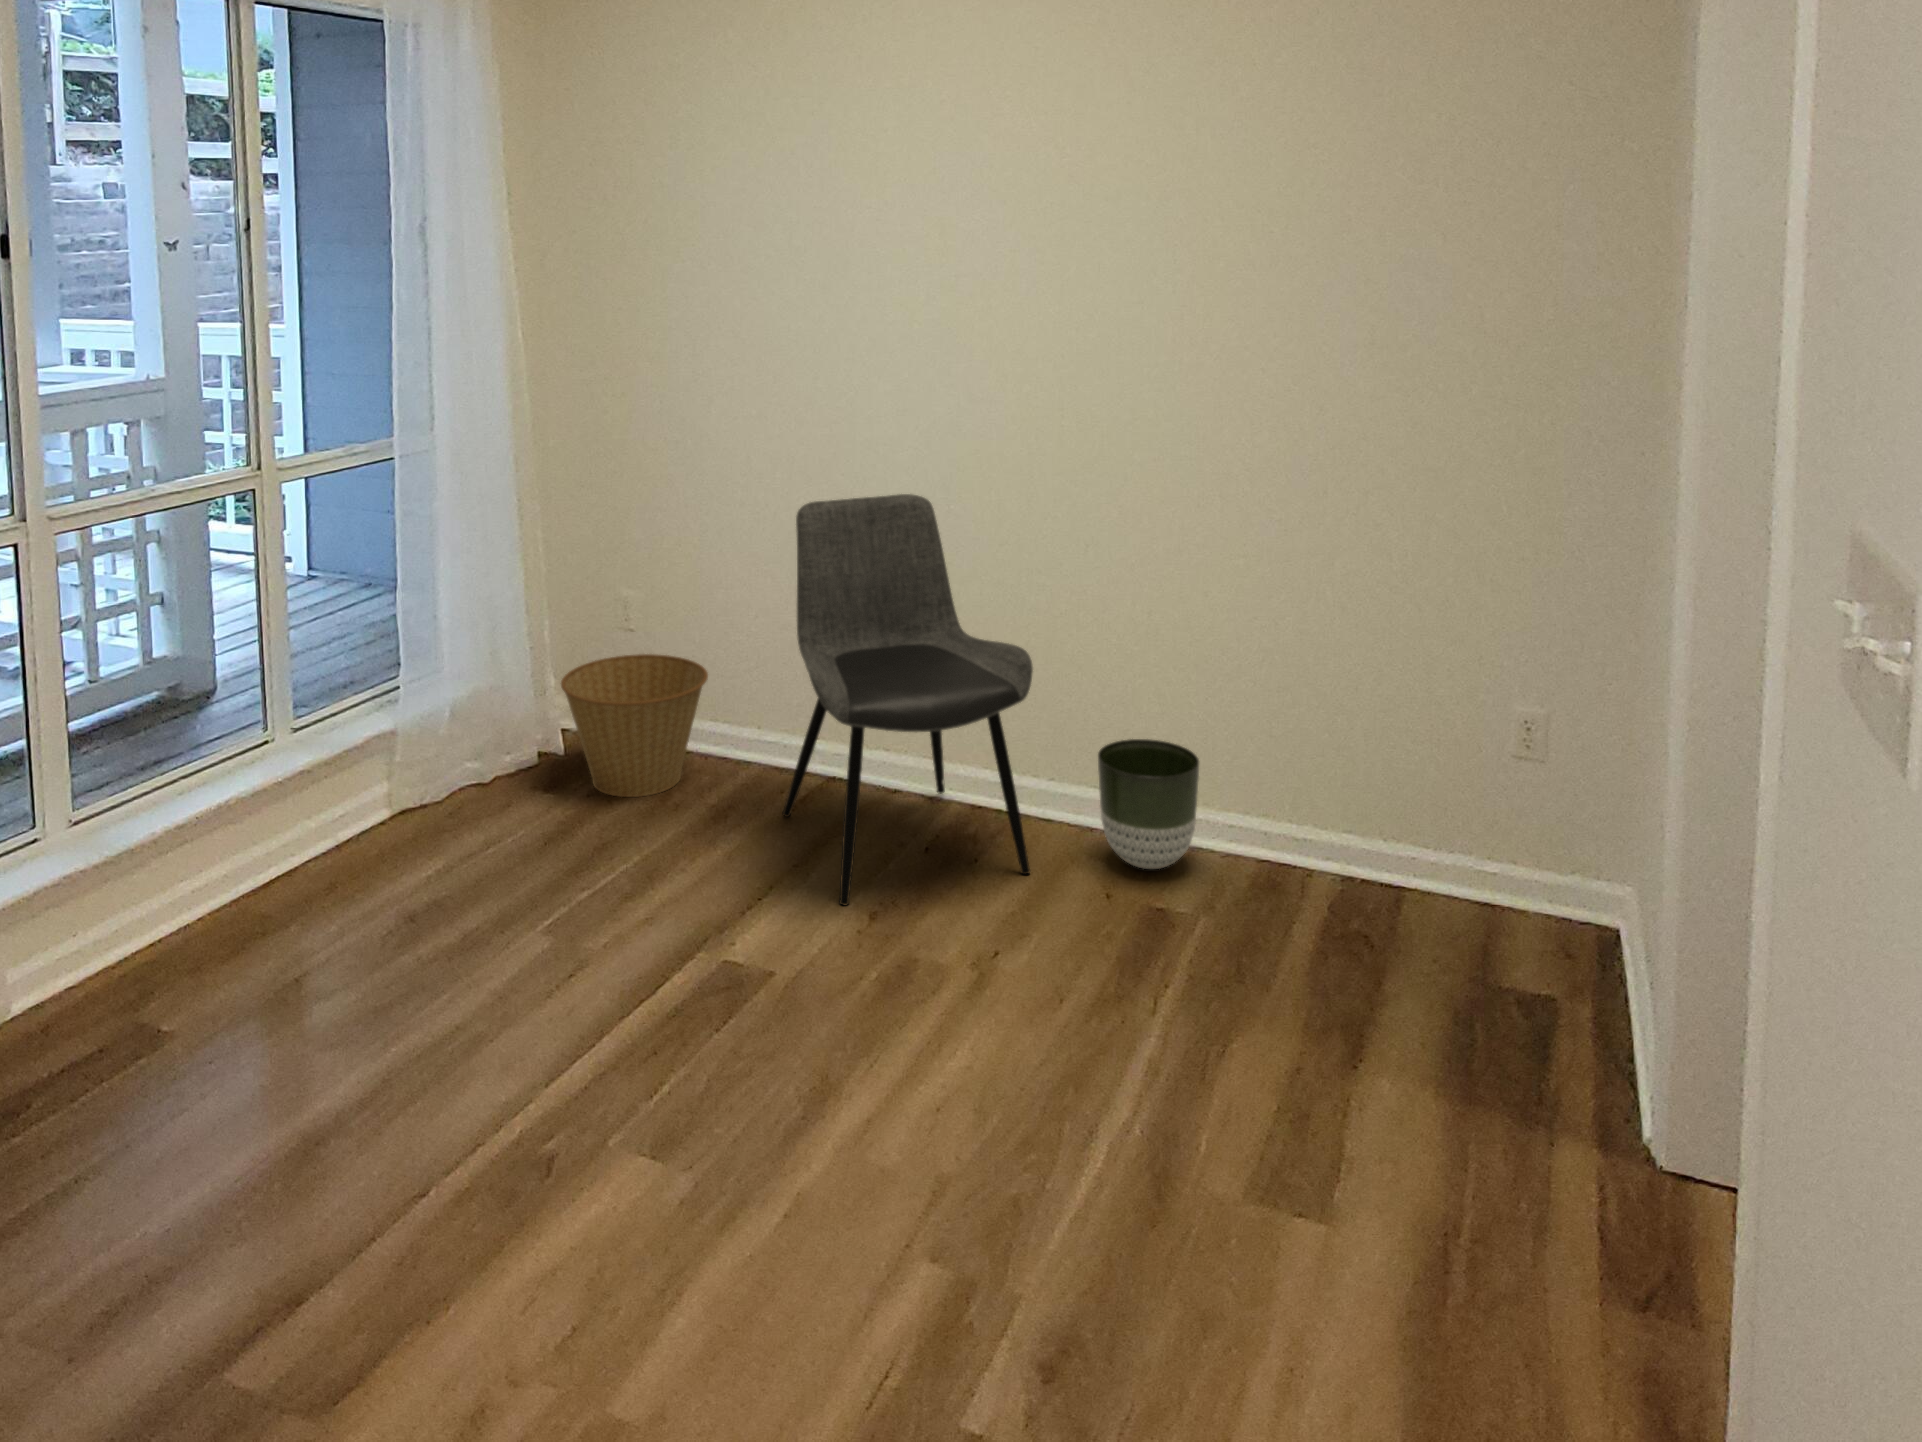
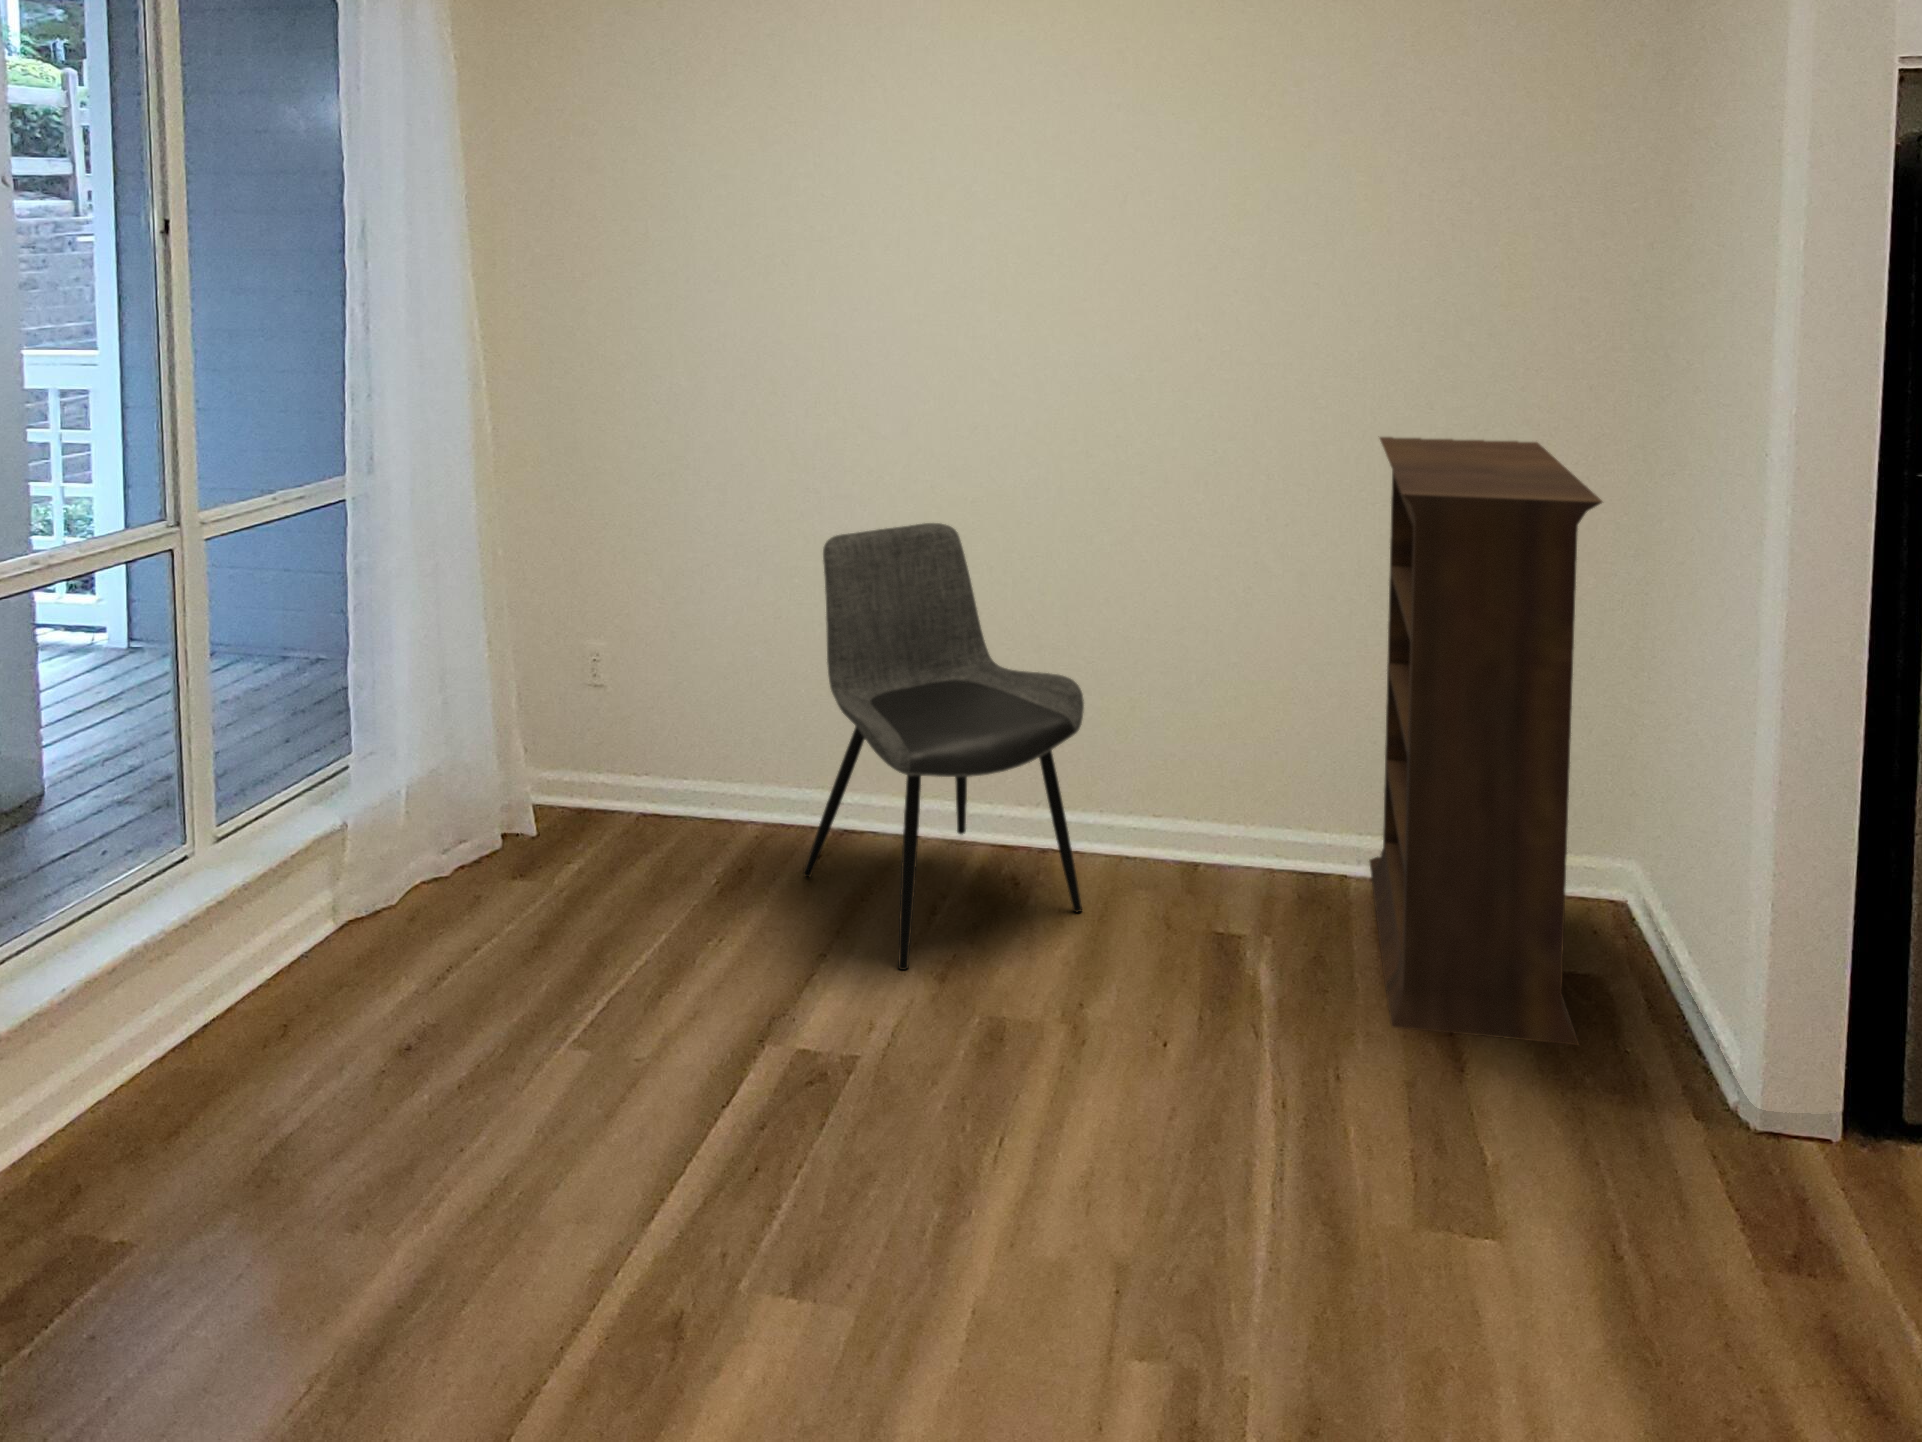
bookcase: none [1298,419,1523,1064] -> present [1369,437,1602,1045]
basket: present [561,654,708,797] -> none [538,710,706,874]
planter: present [1098,739,1199,869] -> none [1143,760,1243,892]

